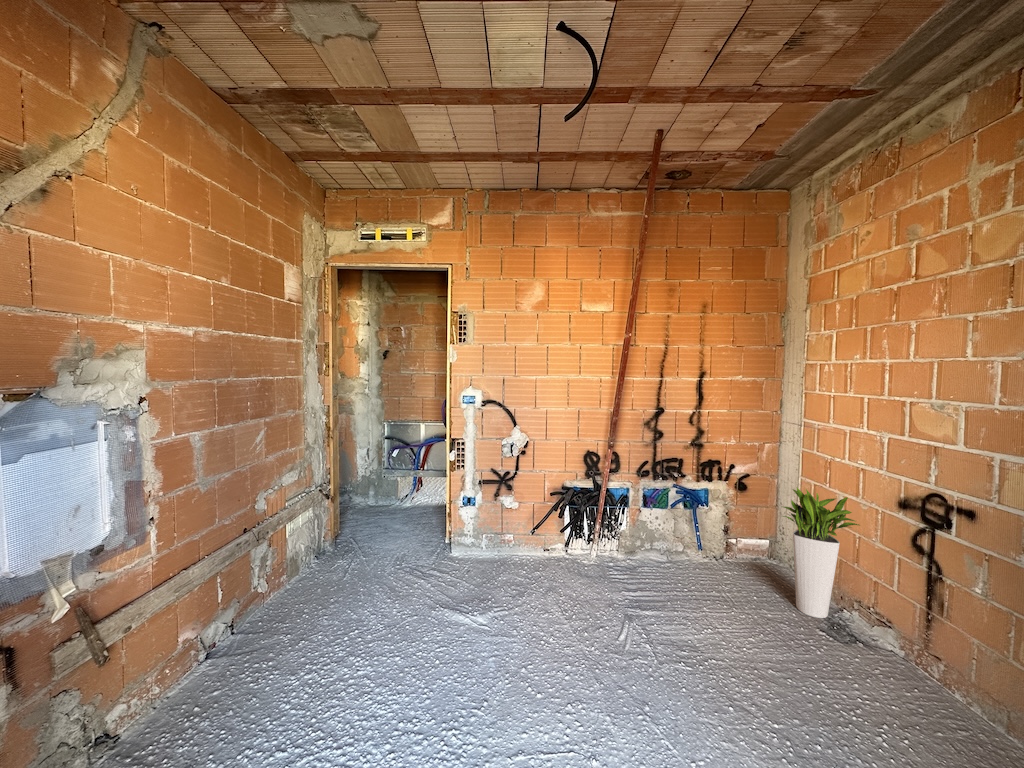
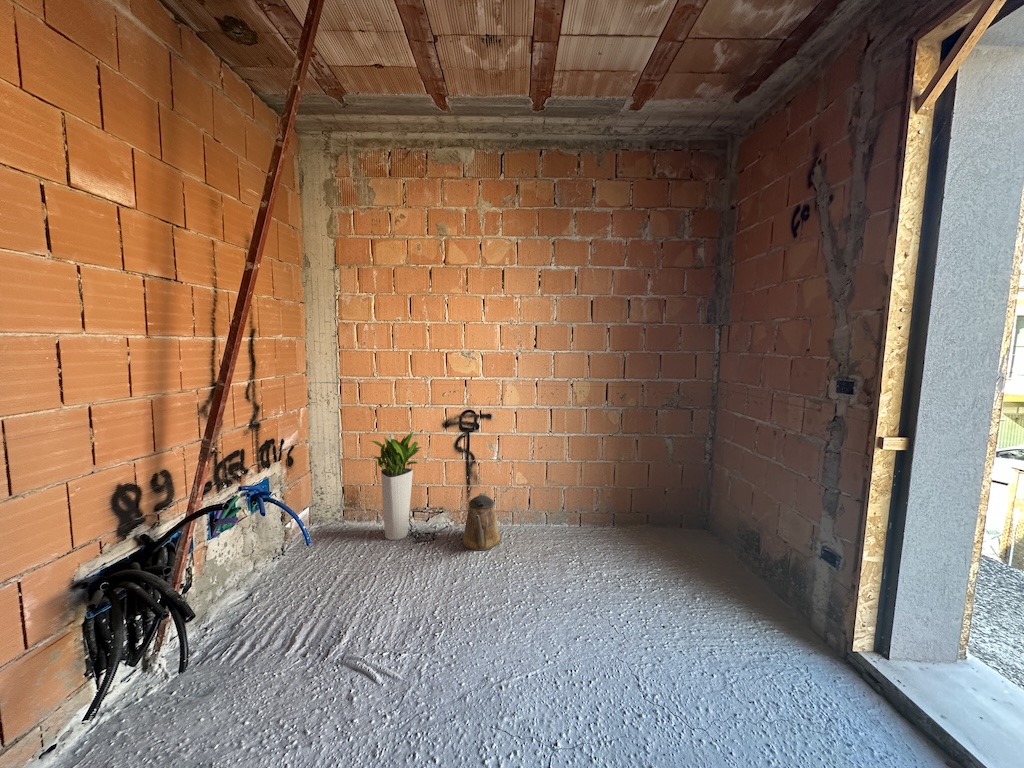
watering can: none [808,612,947,716] -> present [462,493,501,550]

